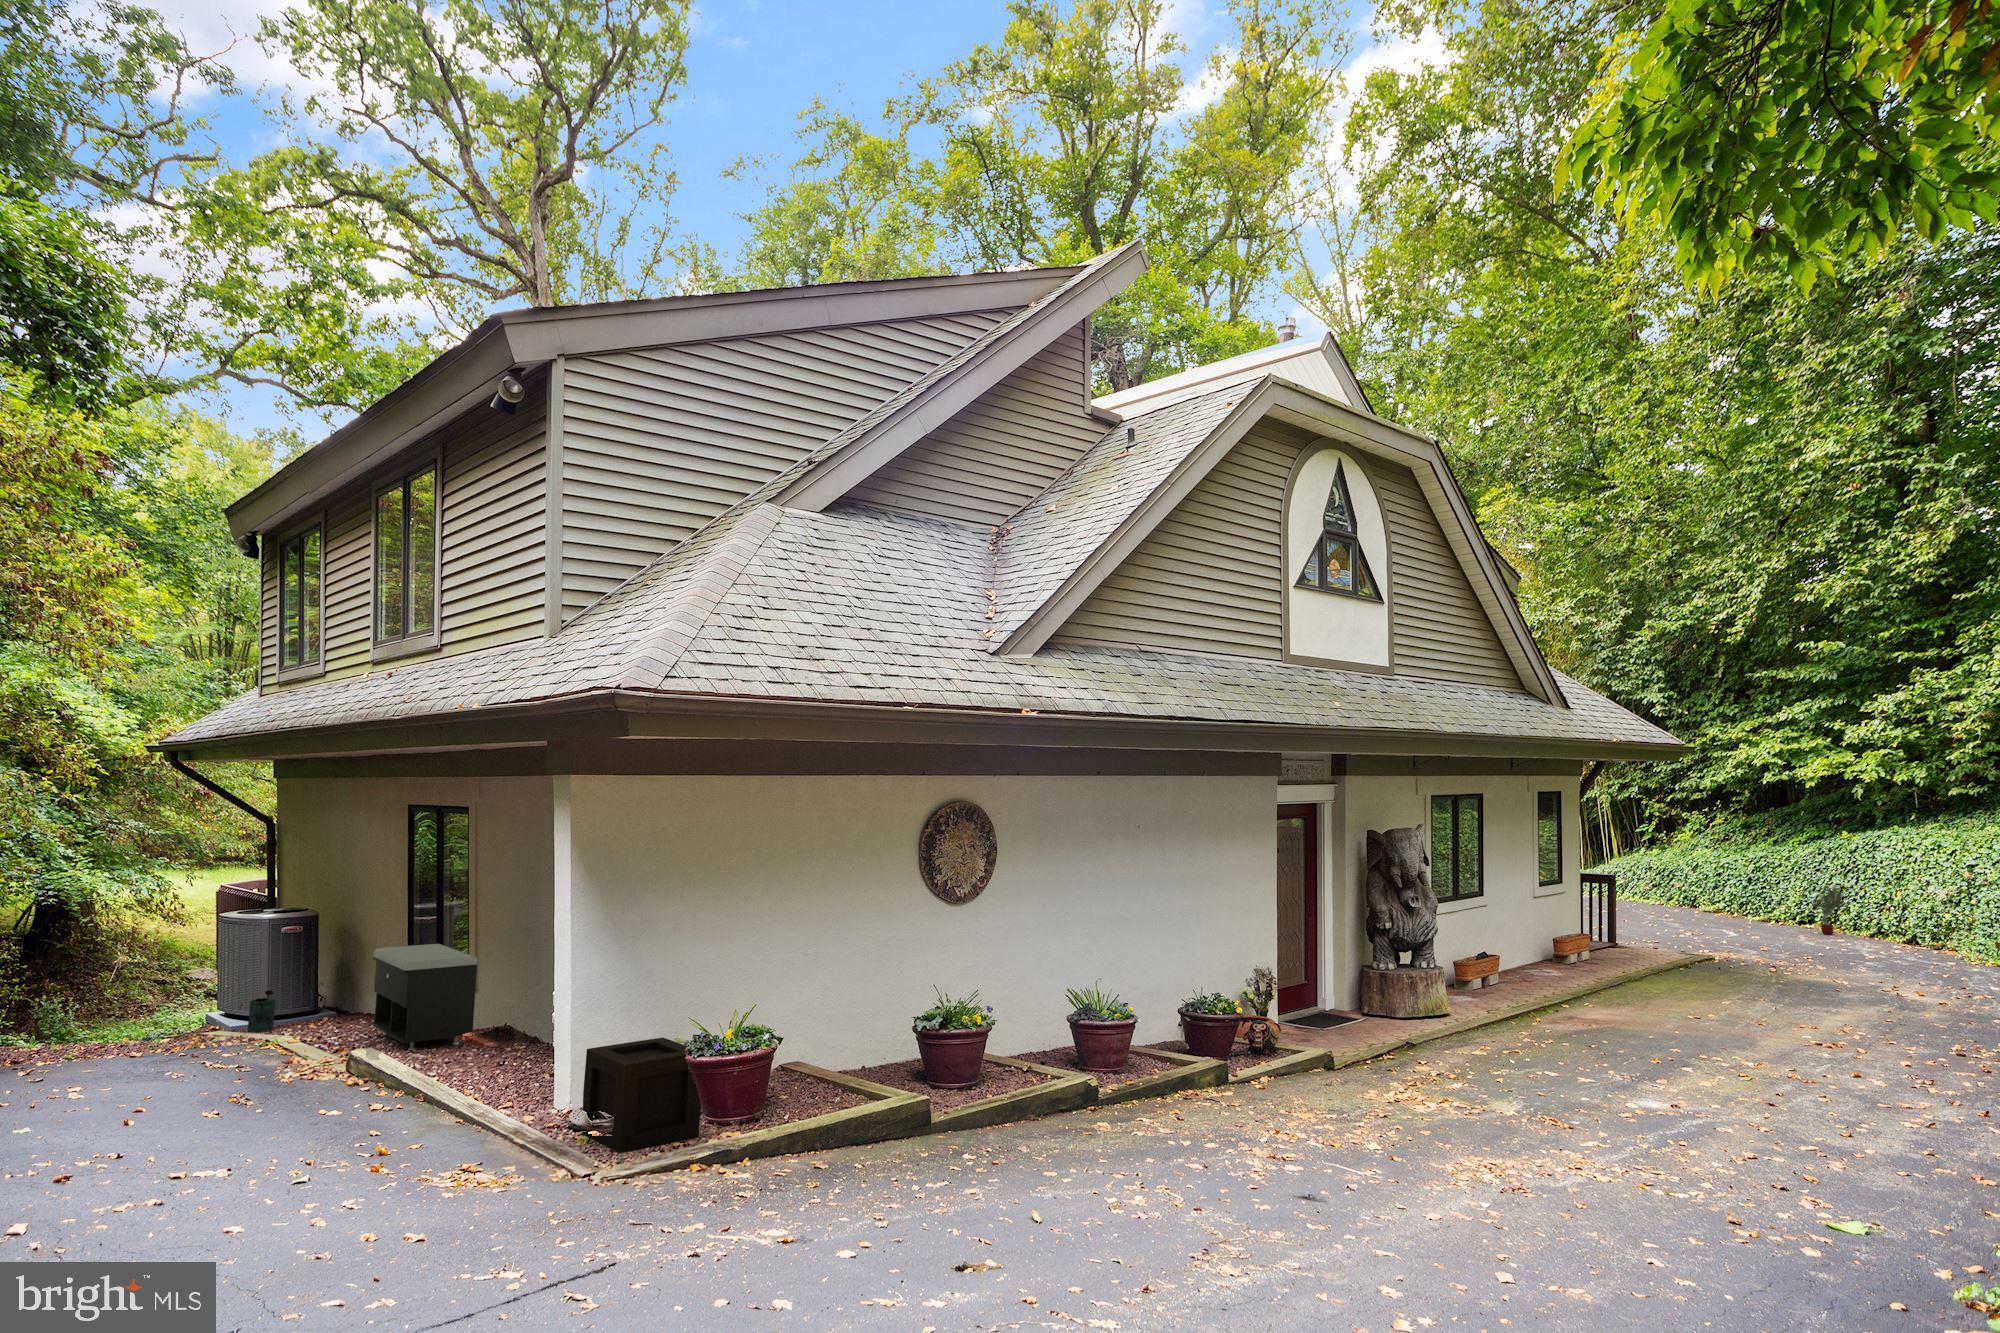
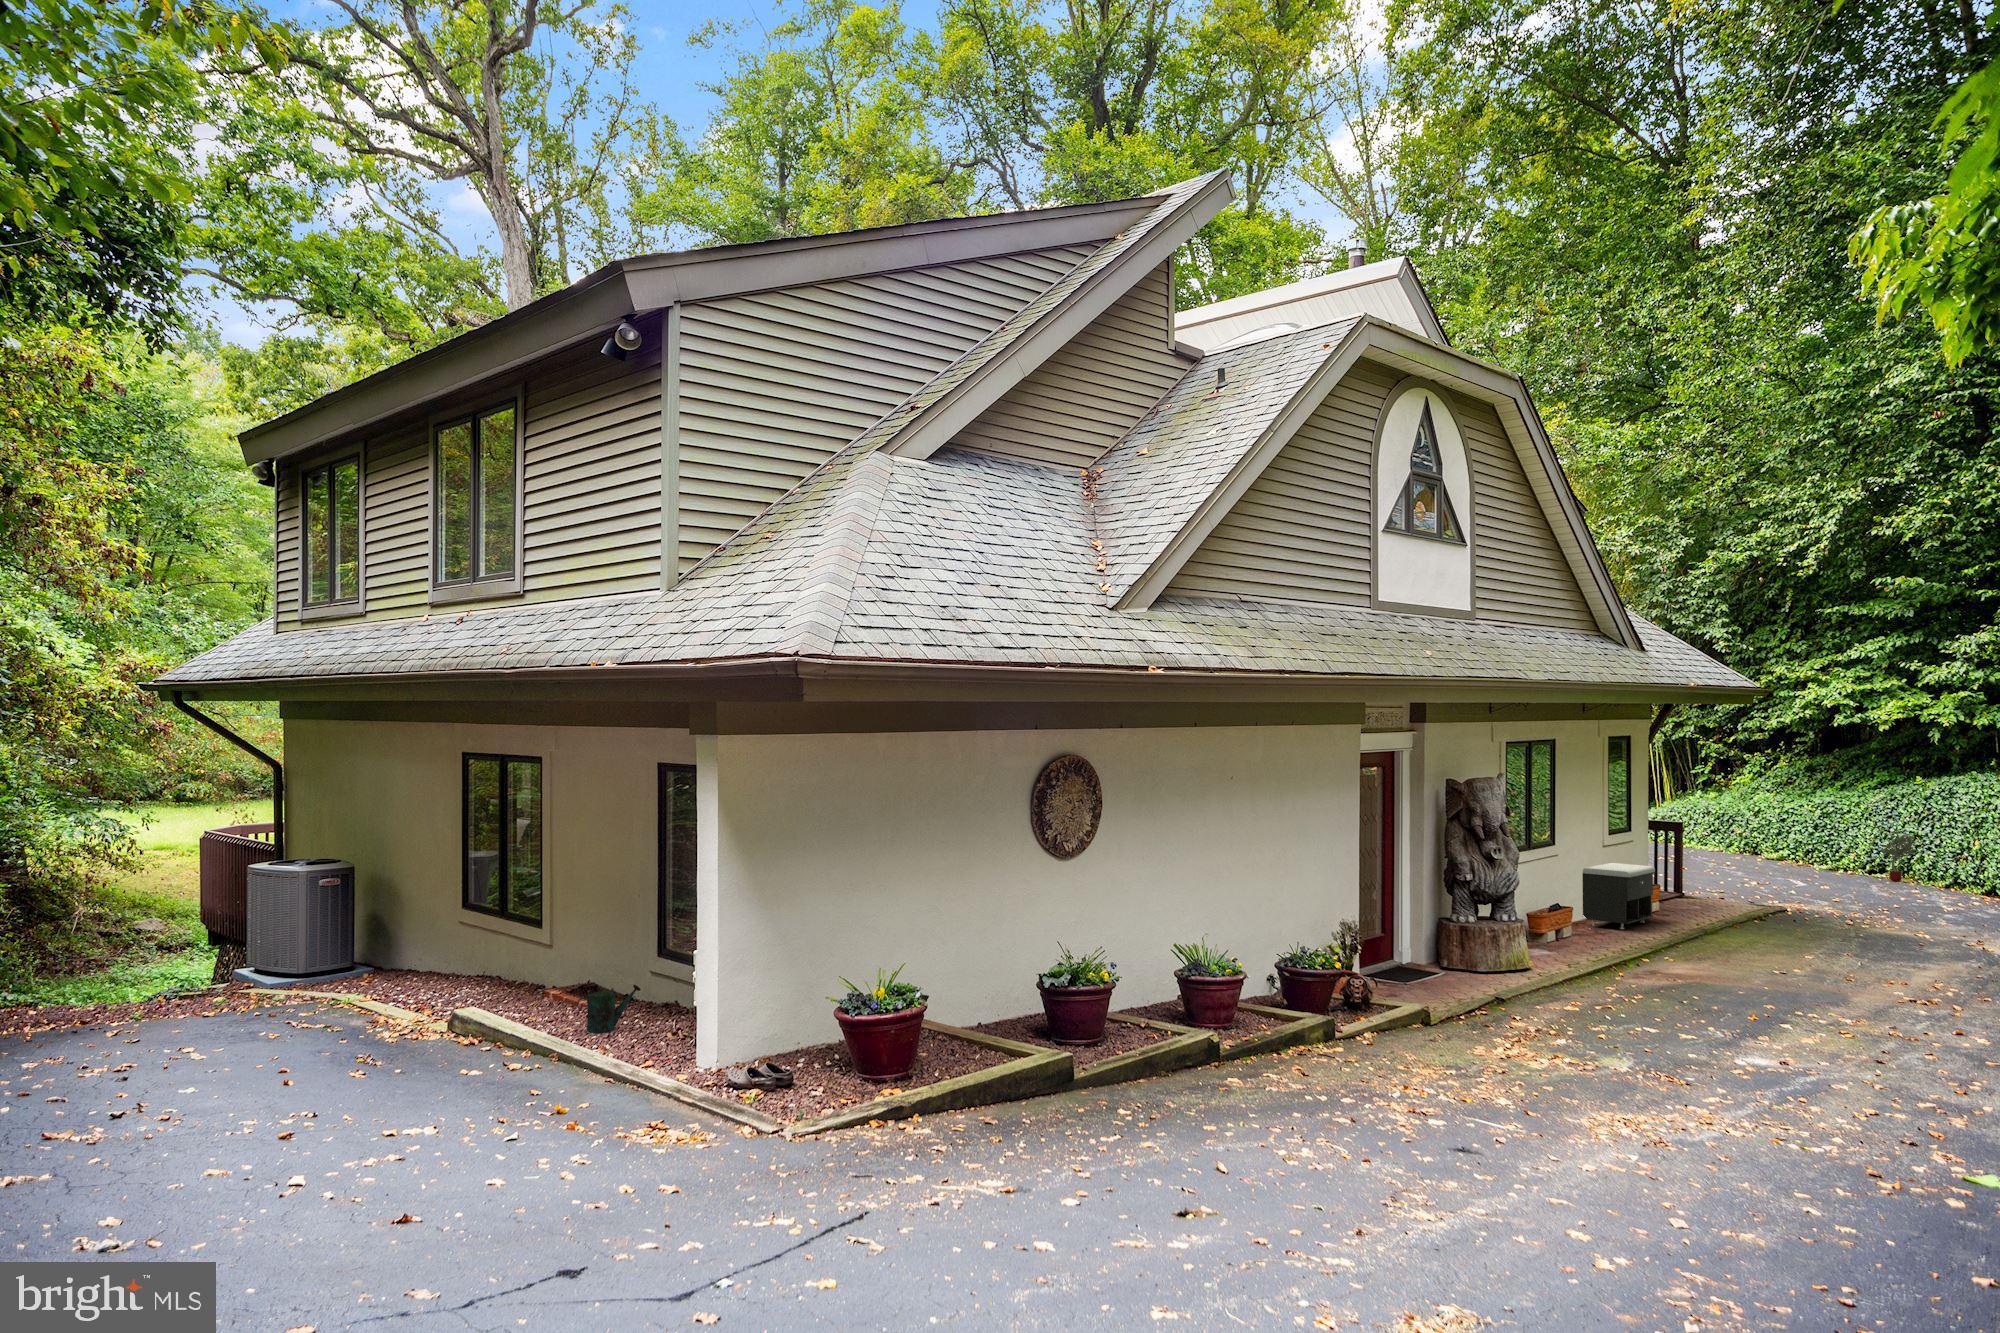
storage bench: present [371,944,477,1050] -> present [1582,863,1655,929]
watering can: present [247,990,276,1033] -> present [577,985,641,1033]
wooden crate: present [582,1037,701,1153] -> none [735,1000,853,1115]

